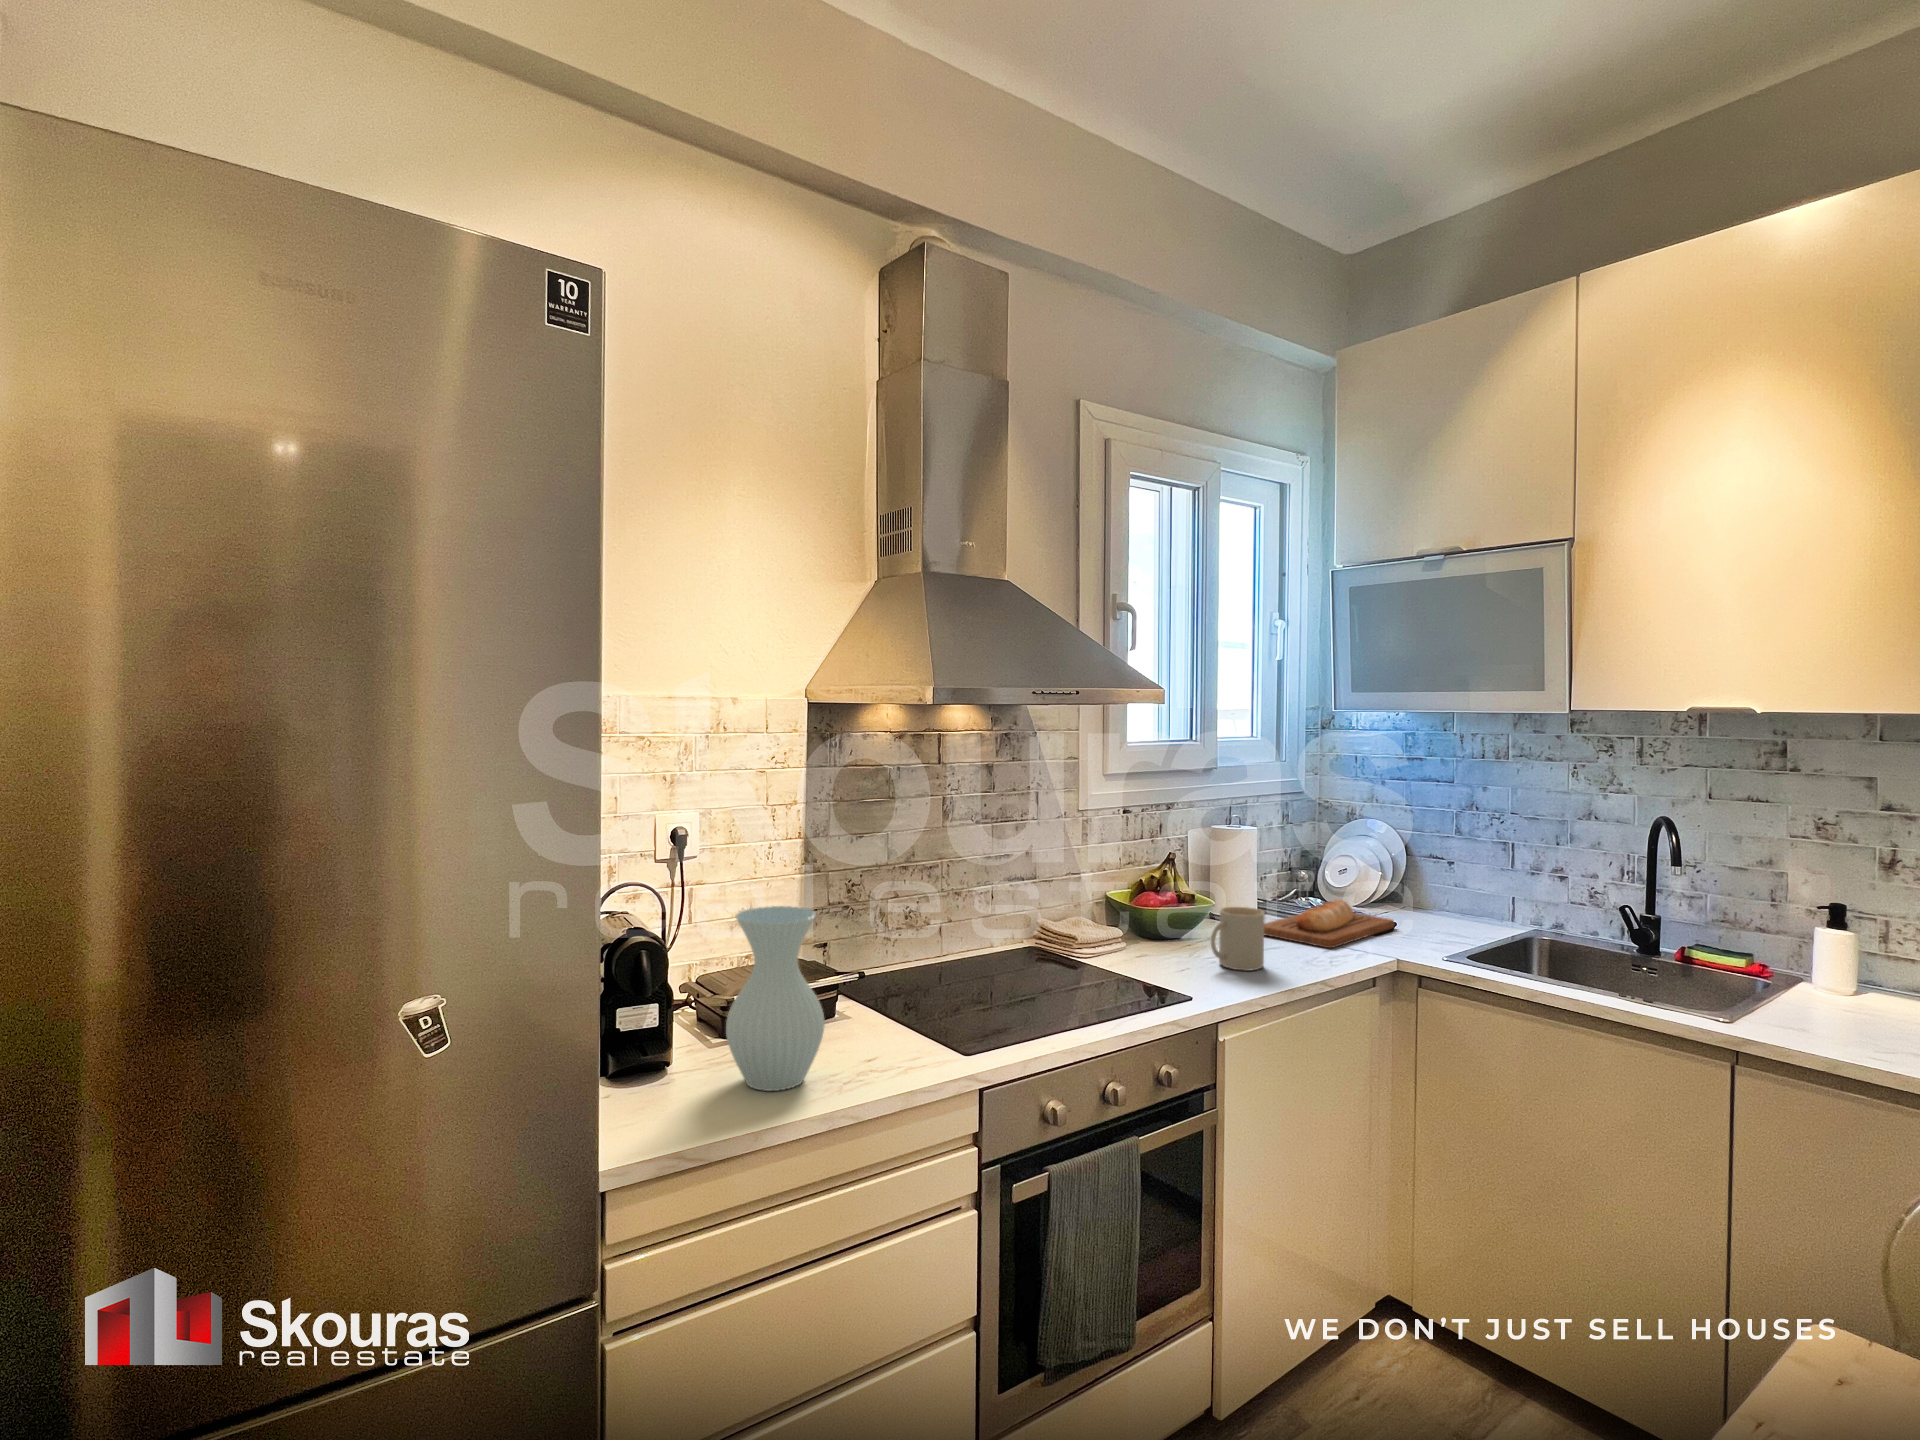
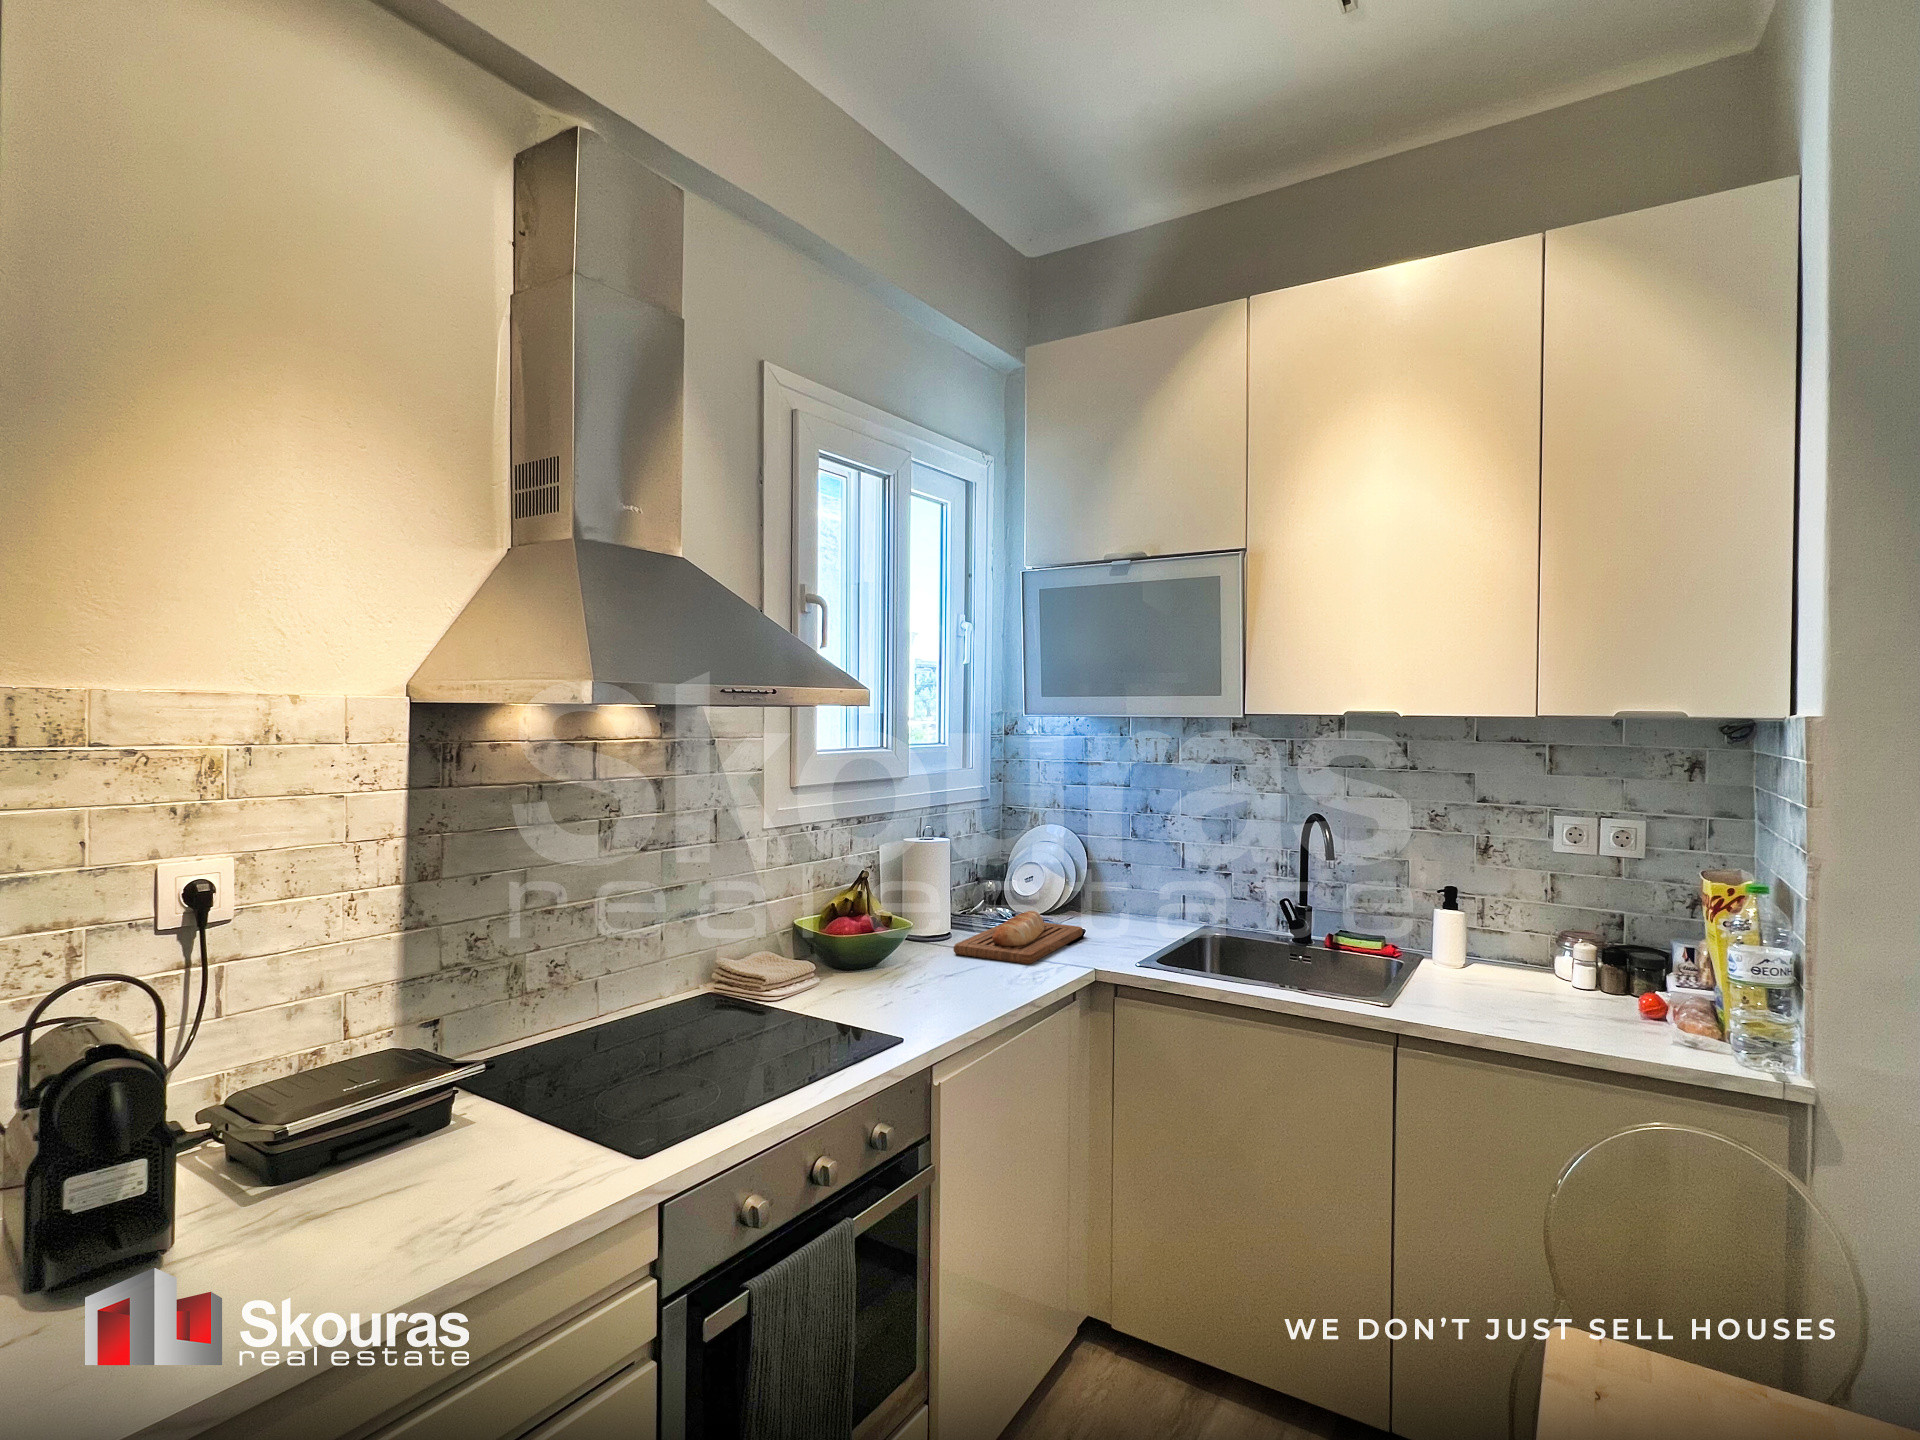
vase: present [726,906,825,1091] -> none [272,989,435,1267]
mug: present [1211,907,1264,971] -> none [916,928,970,999]

